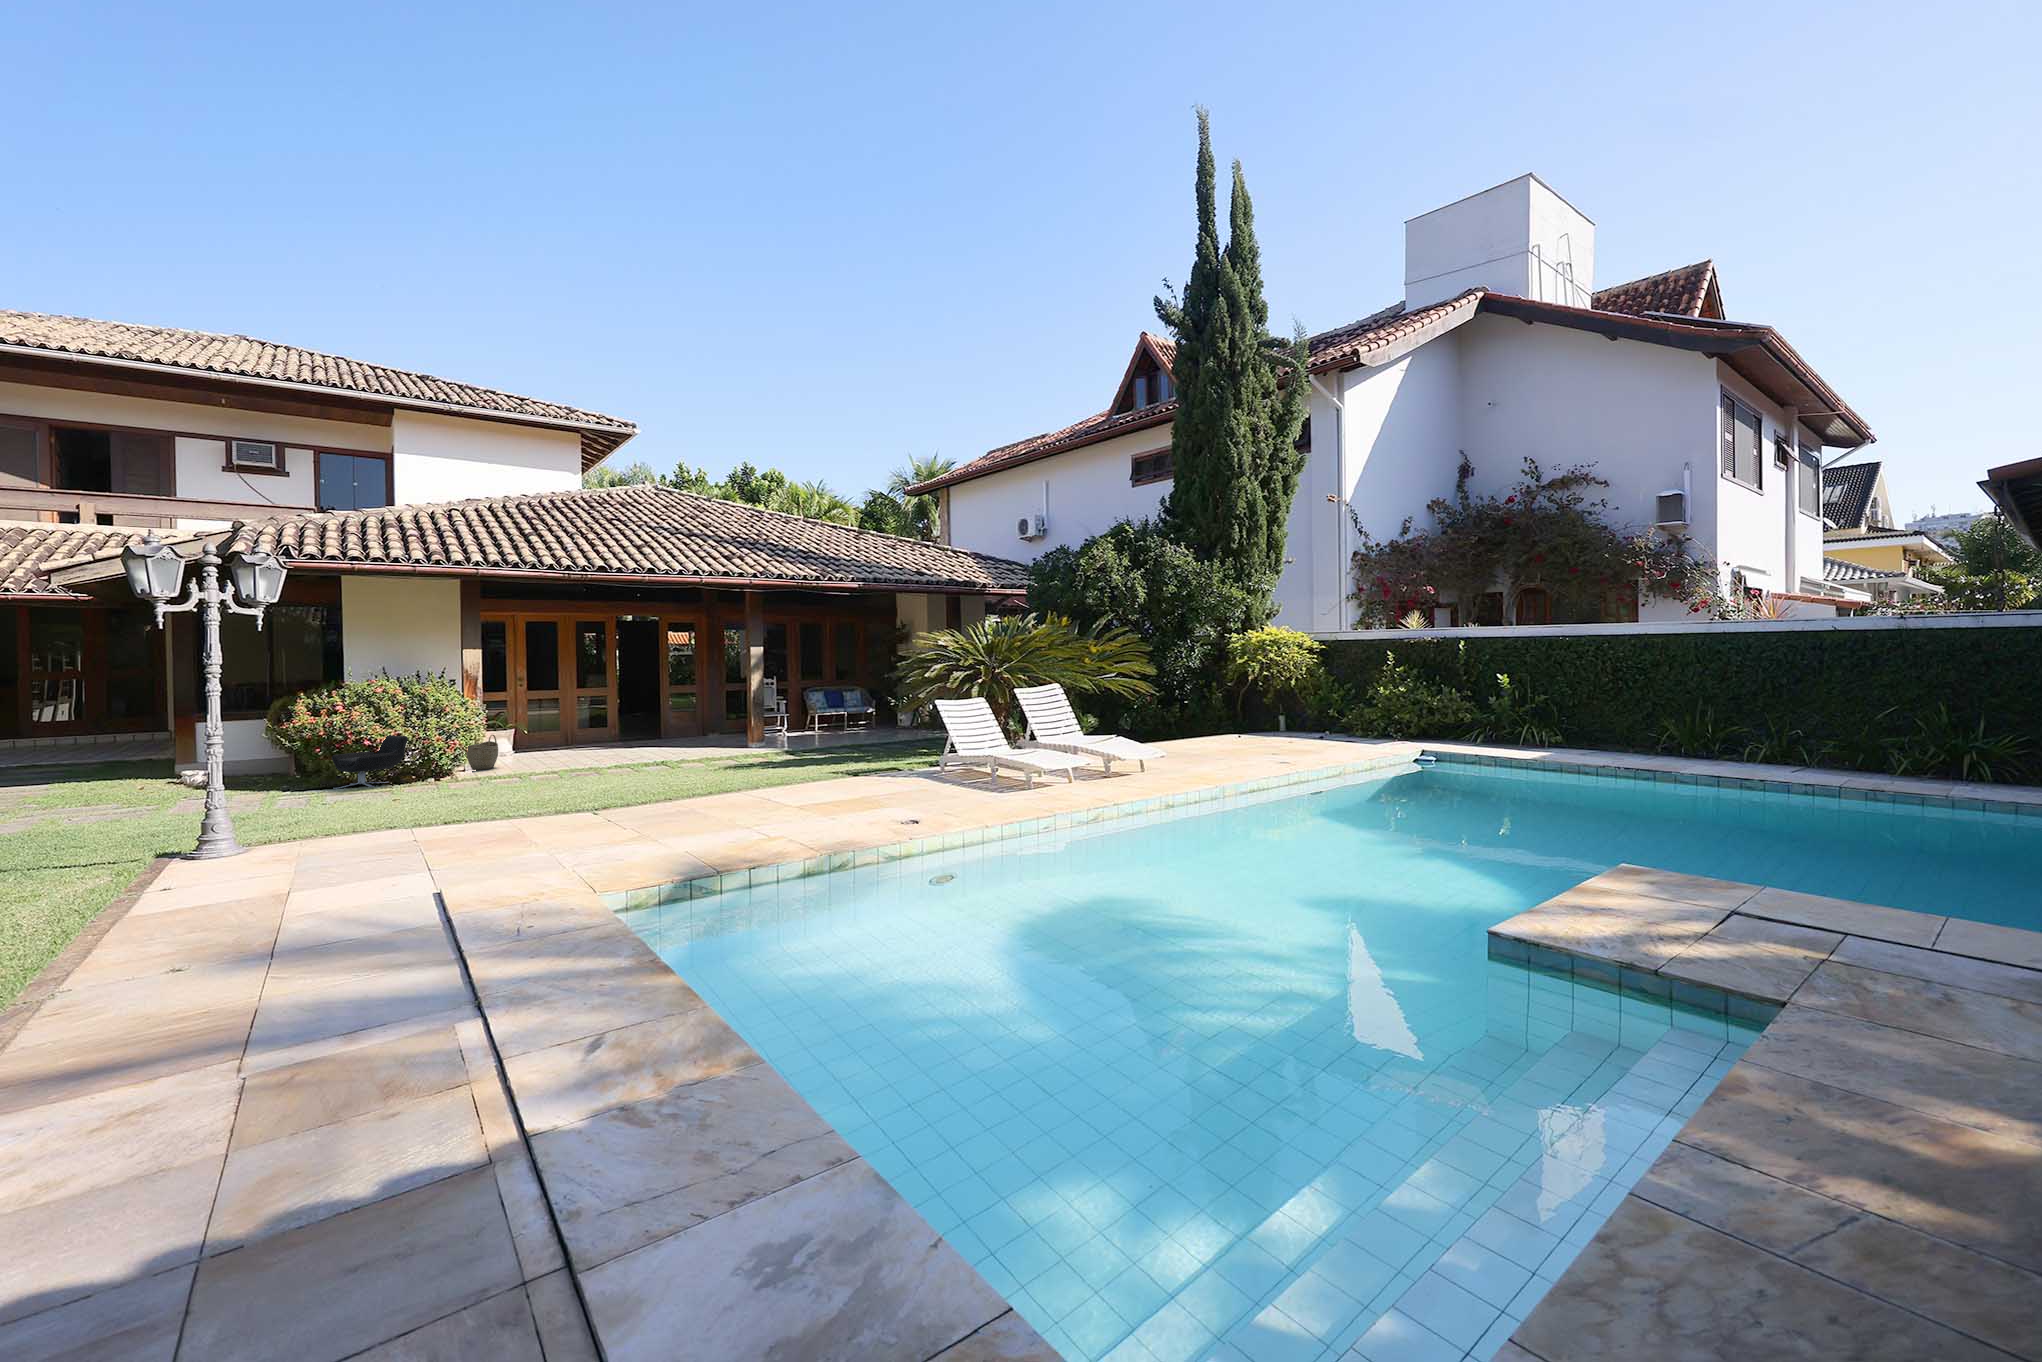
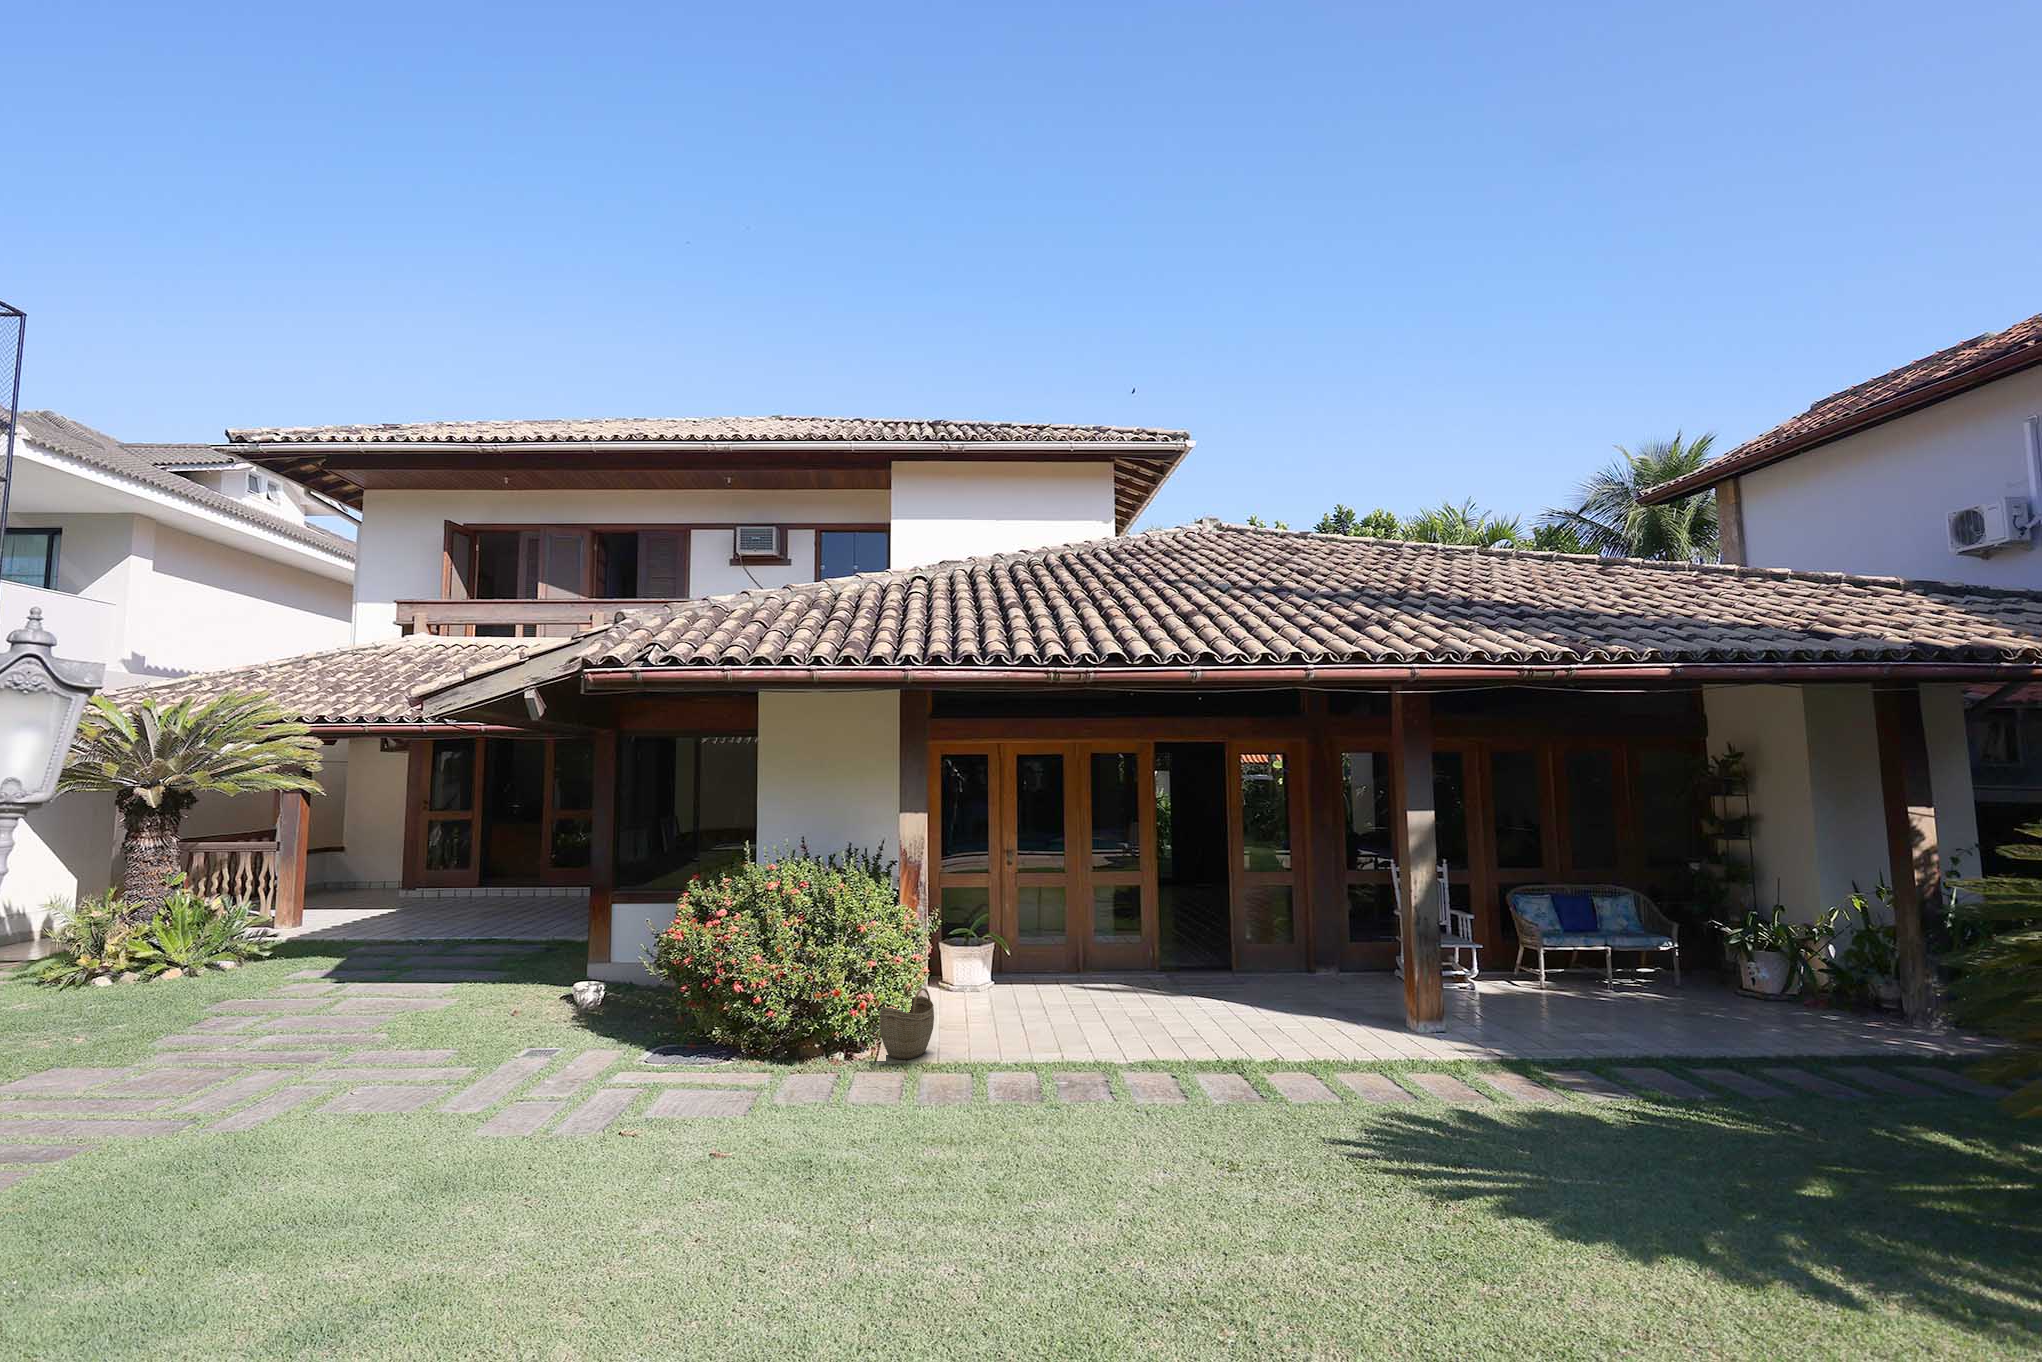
lounge chair: present [332,735,408,789] -> none [642,988,765,1105]

